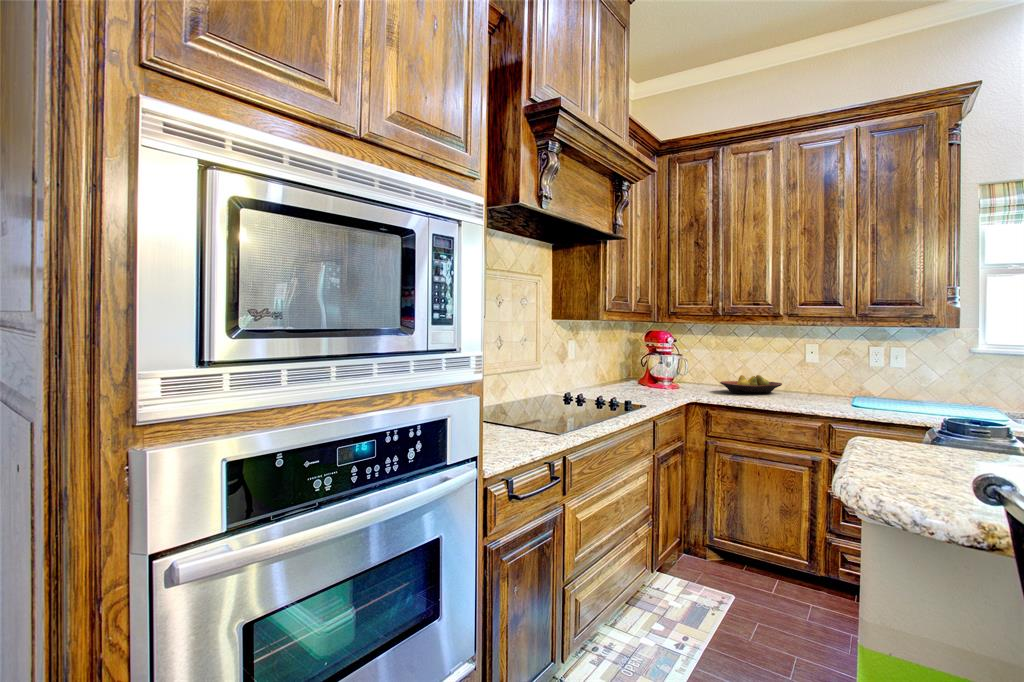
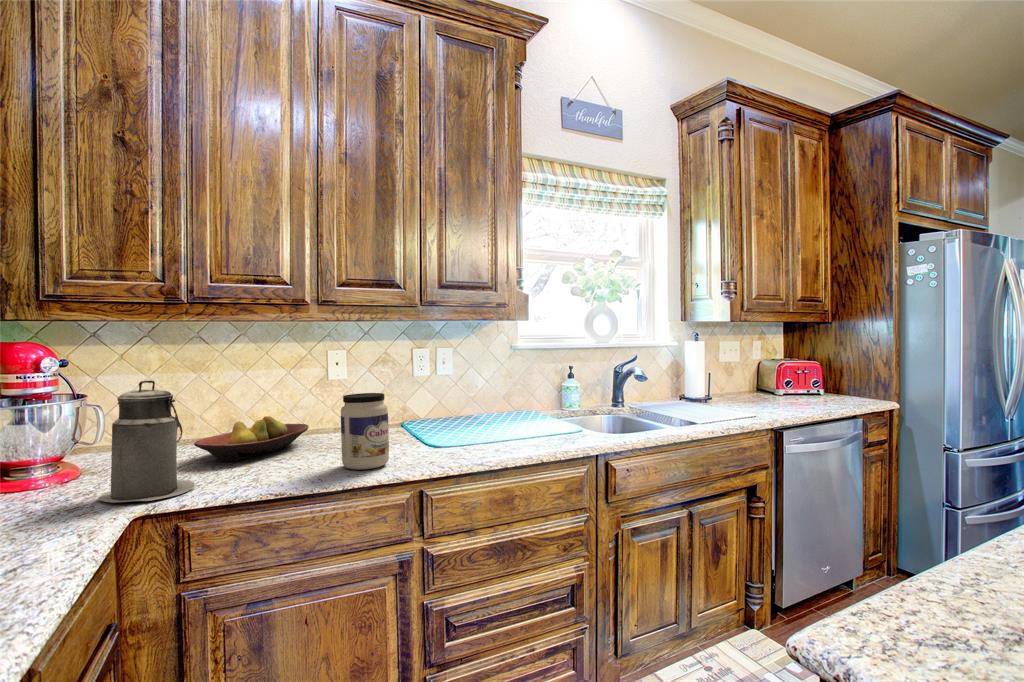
canister: none [680,350,715,398] -> present [98,380,194,503]
jar: none [786,366,815,406] -> present [341,393,389,470]

